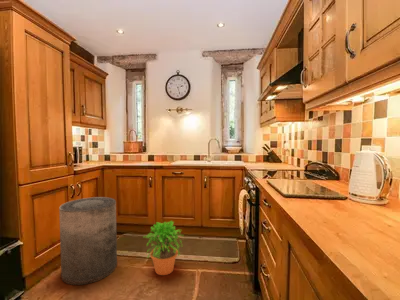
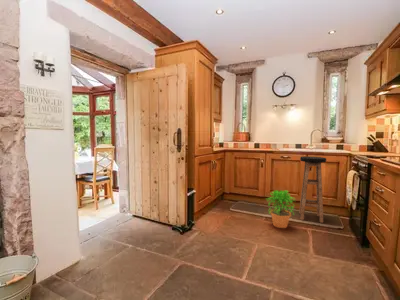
bar stool: none [192,172,220,254] -> present [299,156,326,223]
trash can: present [59,197,117,285] -> none [209,170,244,224]

